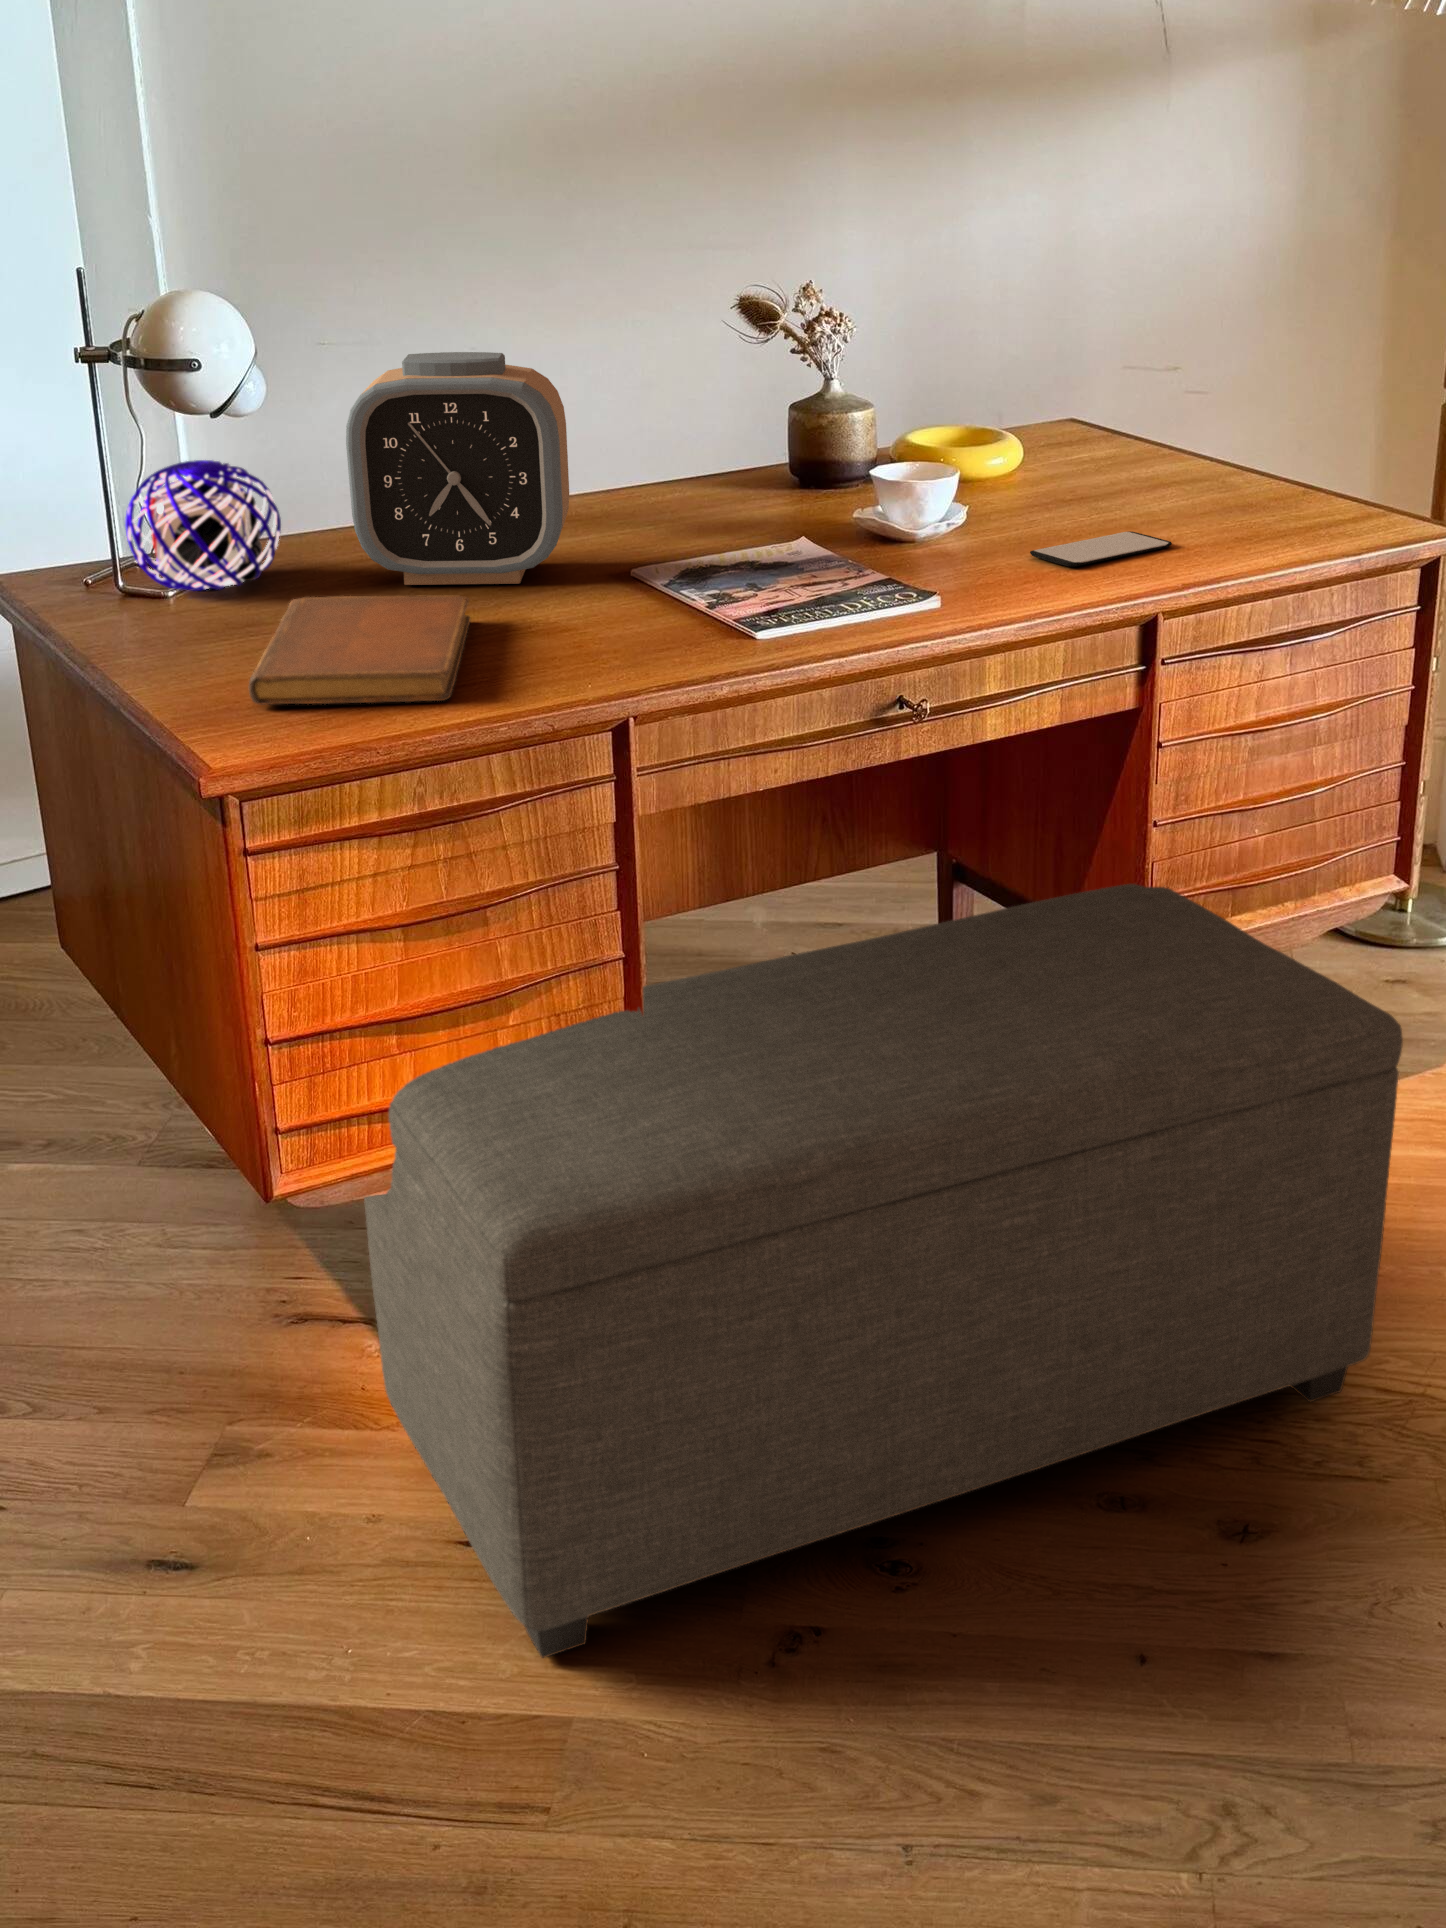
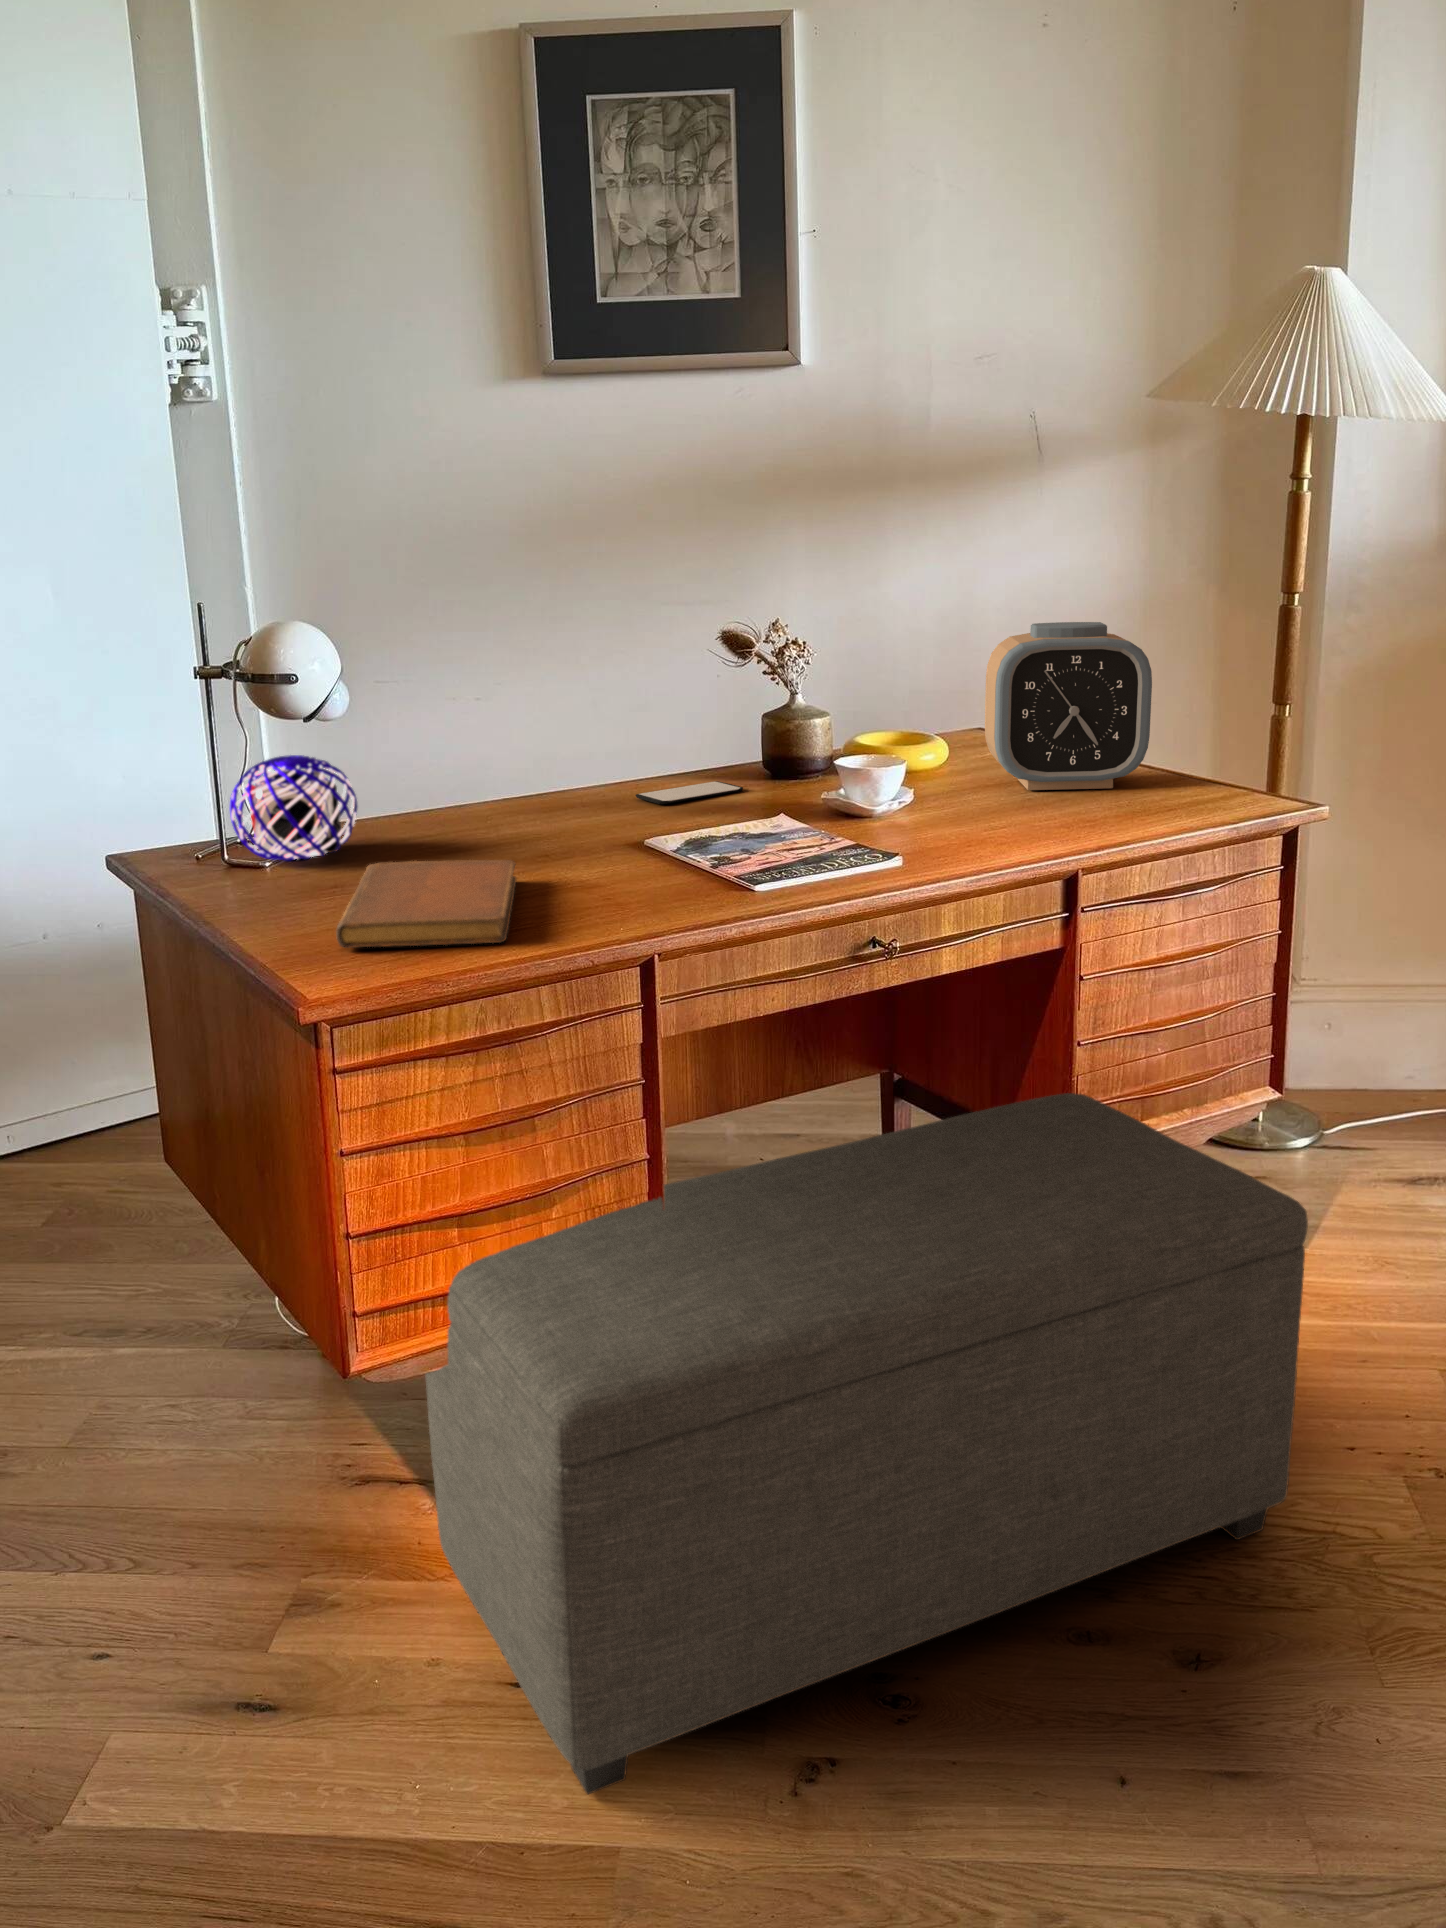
alarm clock: present [346,352,569,585] -> present [985,622,1152,790]
smartphone: present [1030,531,1172,567] -> present [636,781,743,804]

